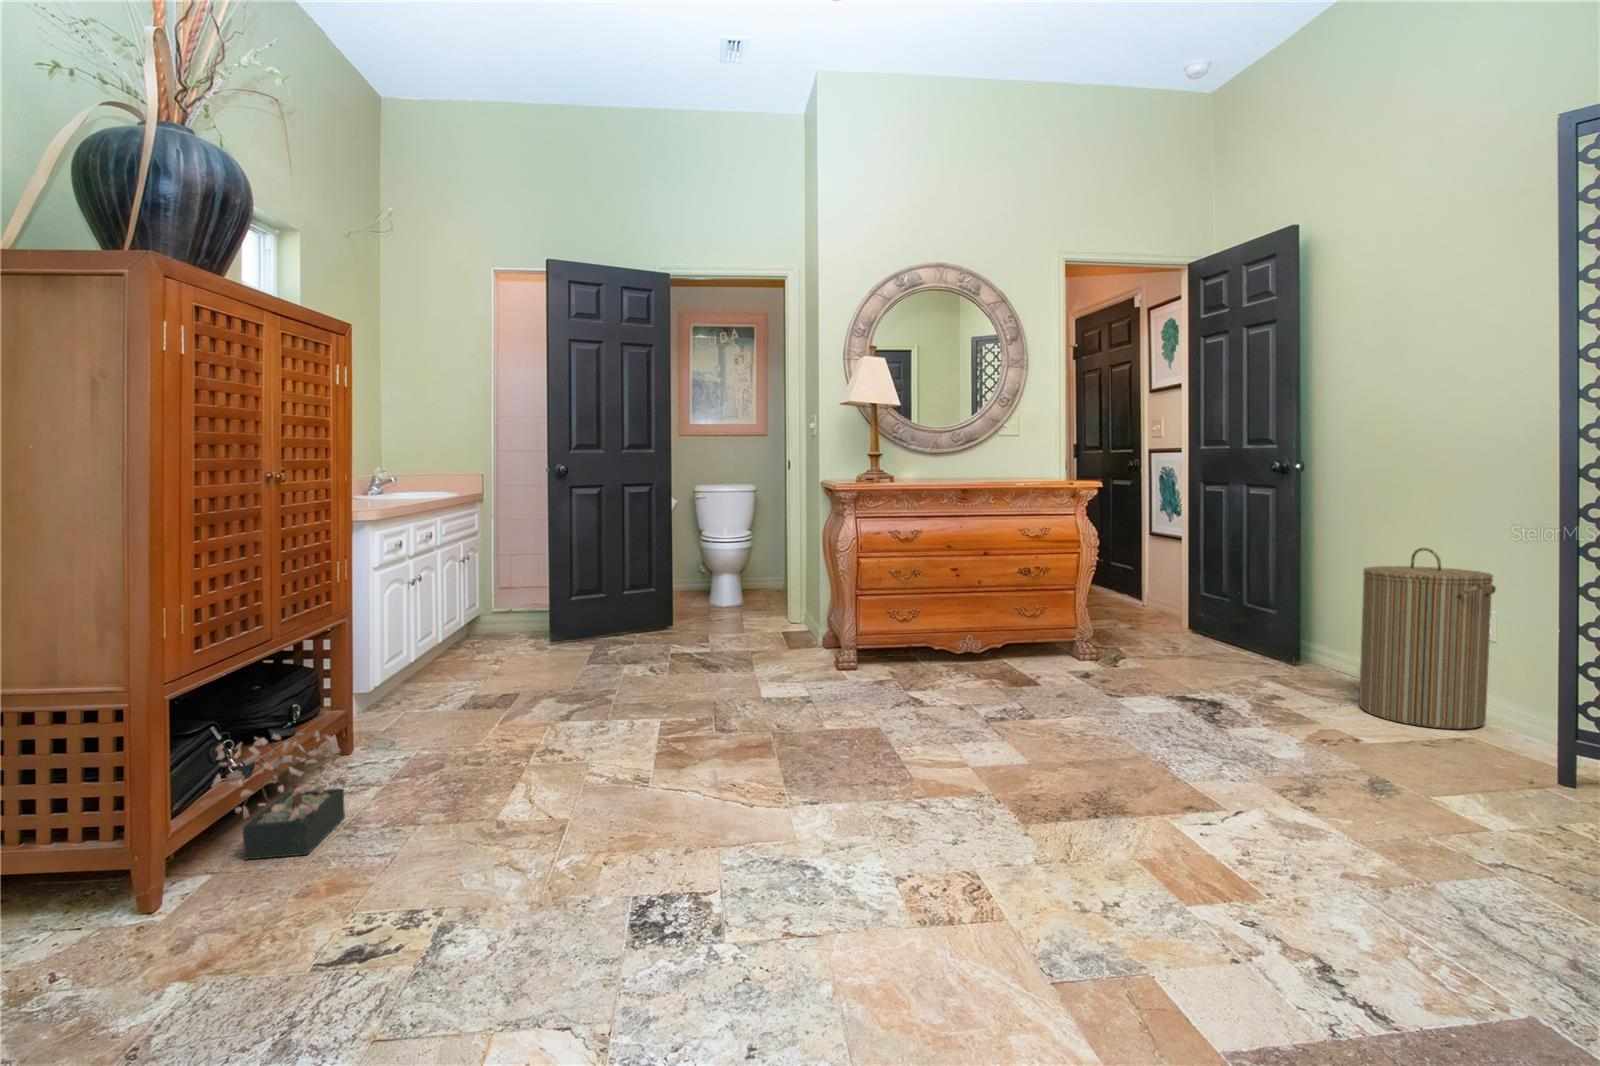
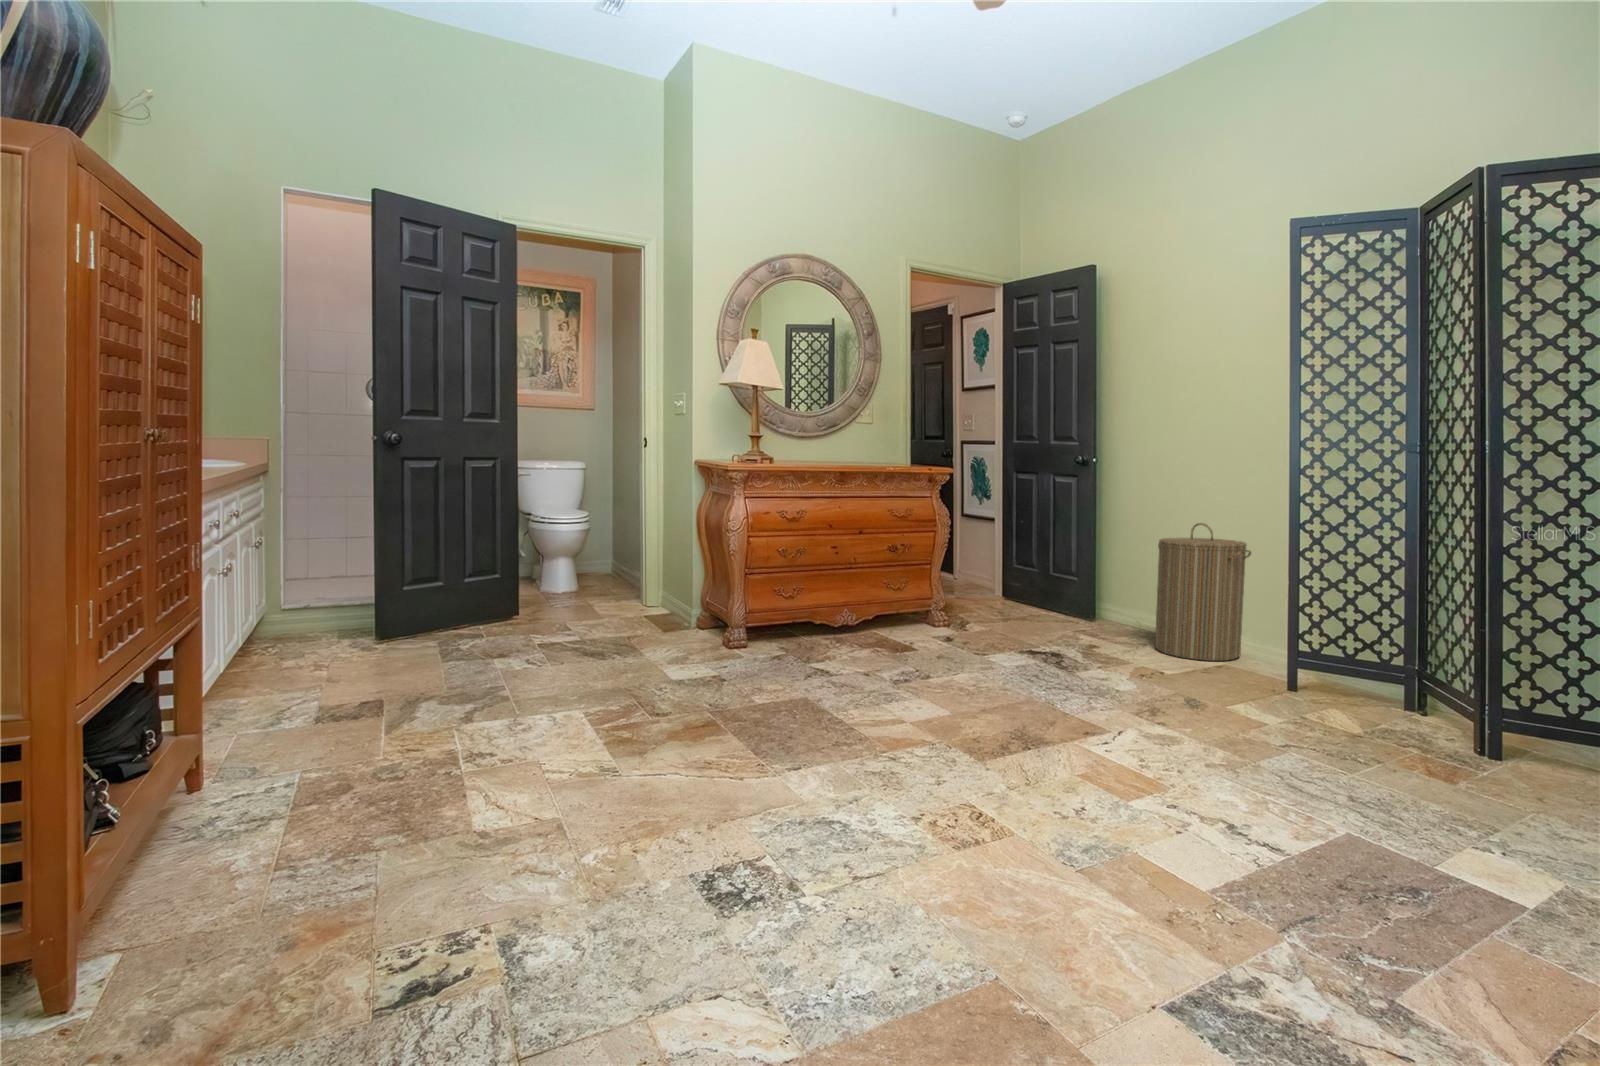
decorative plant: present [212,731,347,860] -> none [166,748,318,904]

